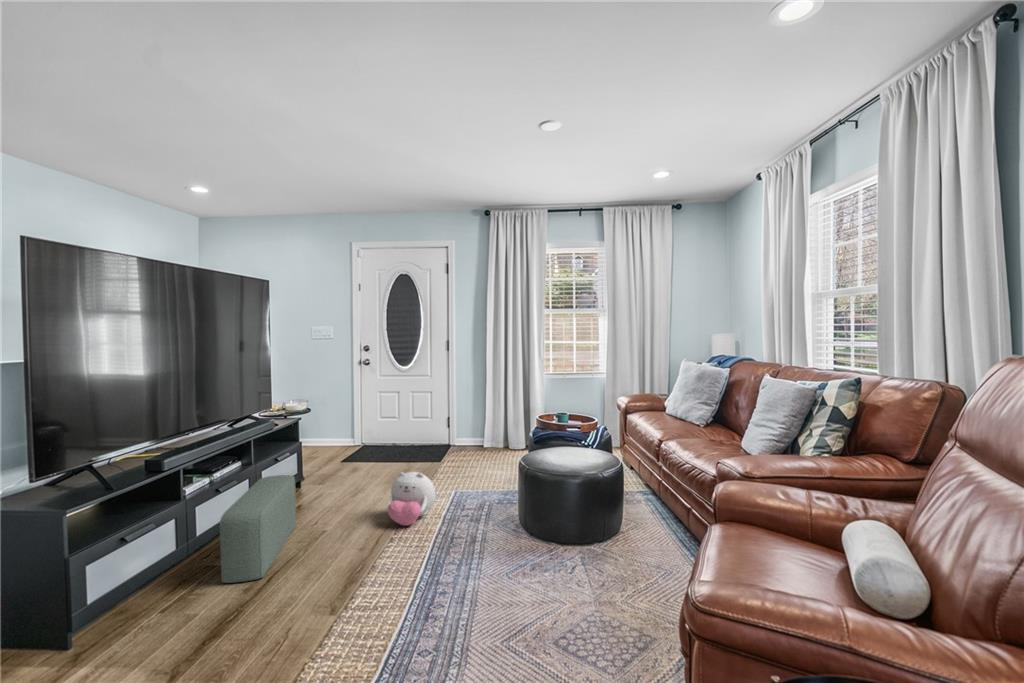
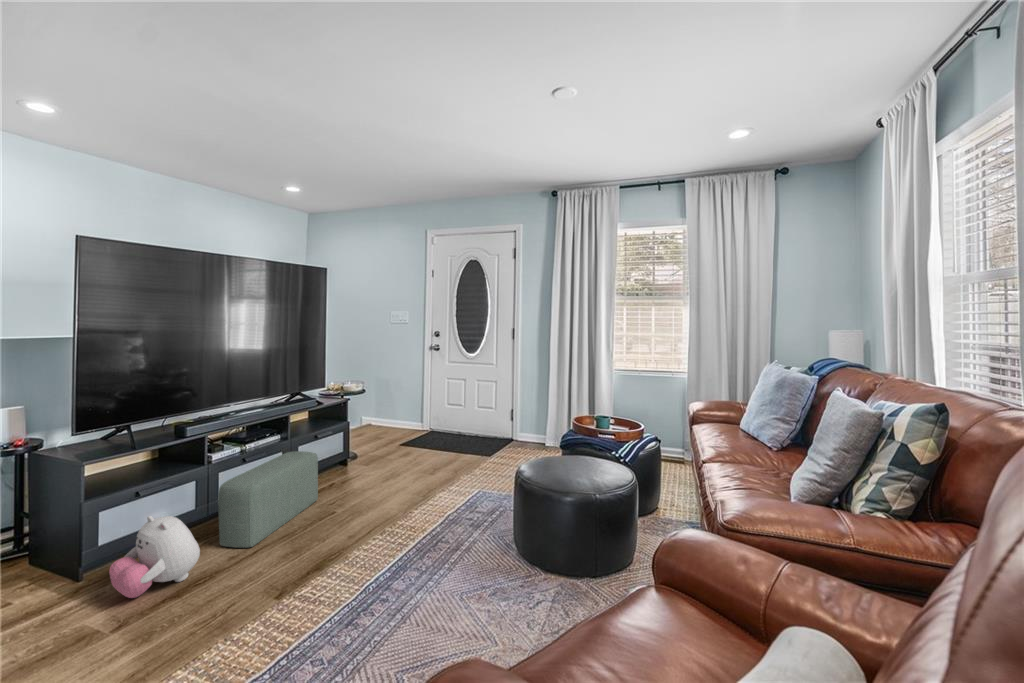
plush toy: present [387,472,435,526] -> present [109,516,200,598]

